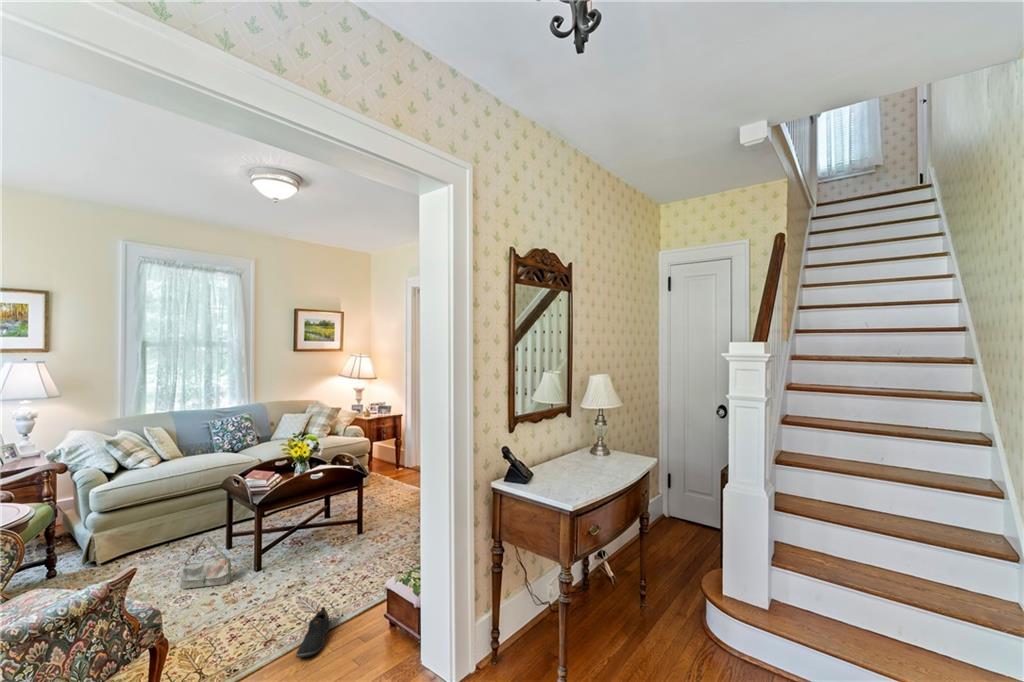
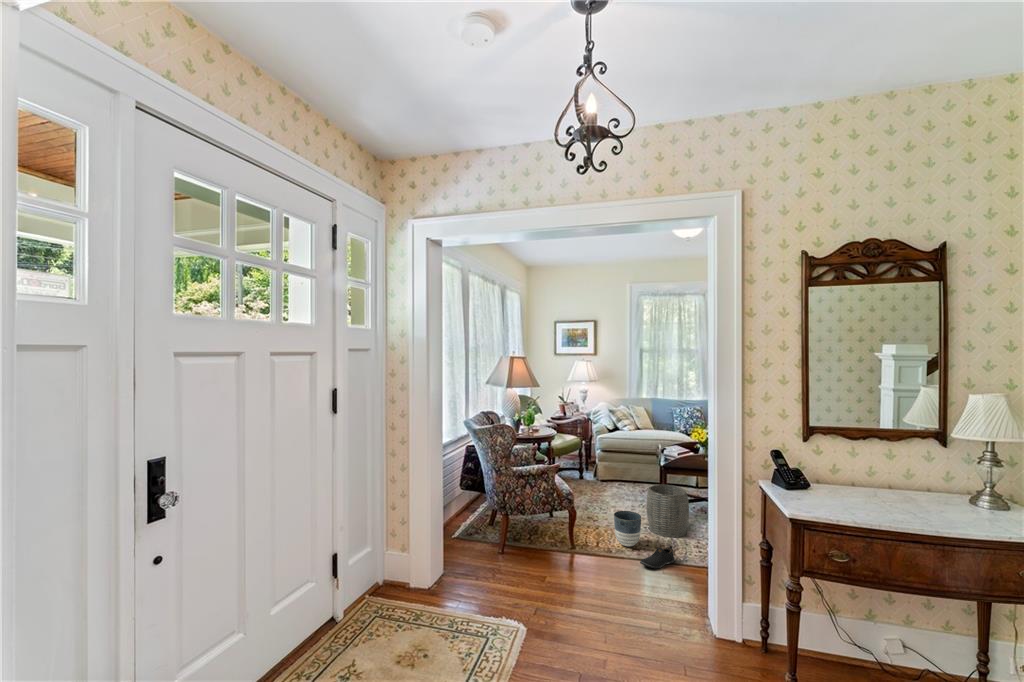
woven basket: none [250,524,311,602] -> present [647,484,689,537]
bag: present [179,536,231,588] -> none [618,477,645,514]
planter: none [224,586,271,647] -> present [614,511,641,546]

